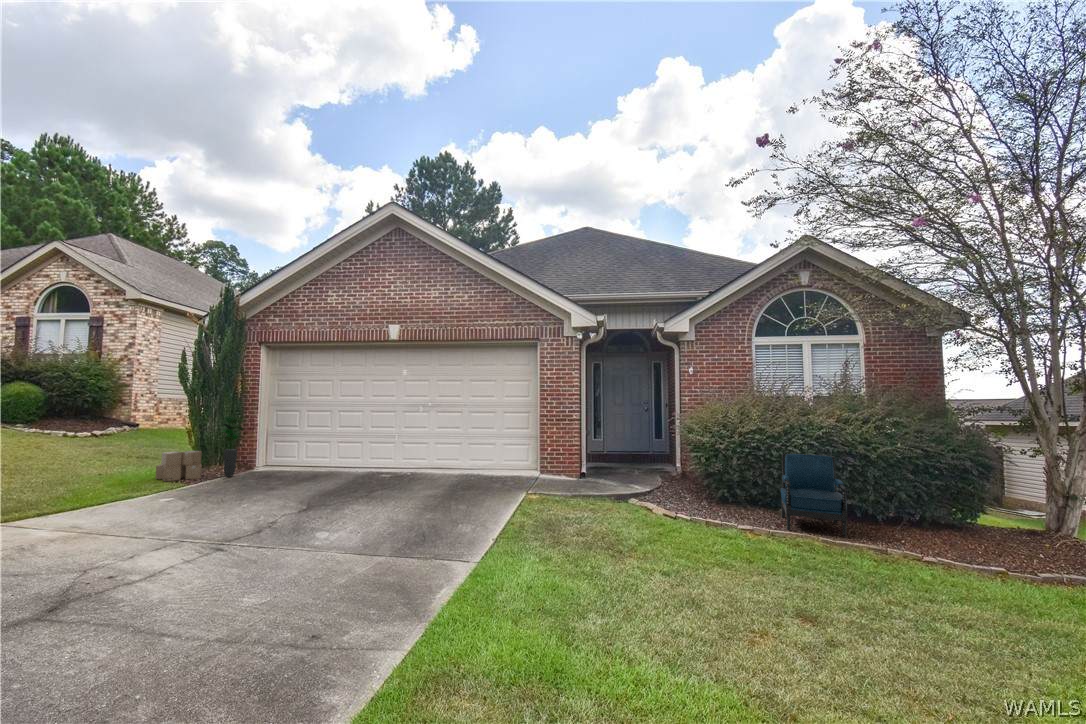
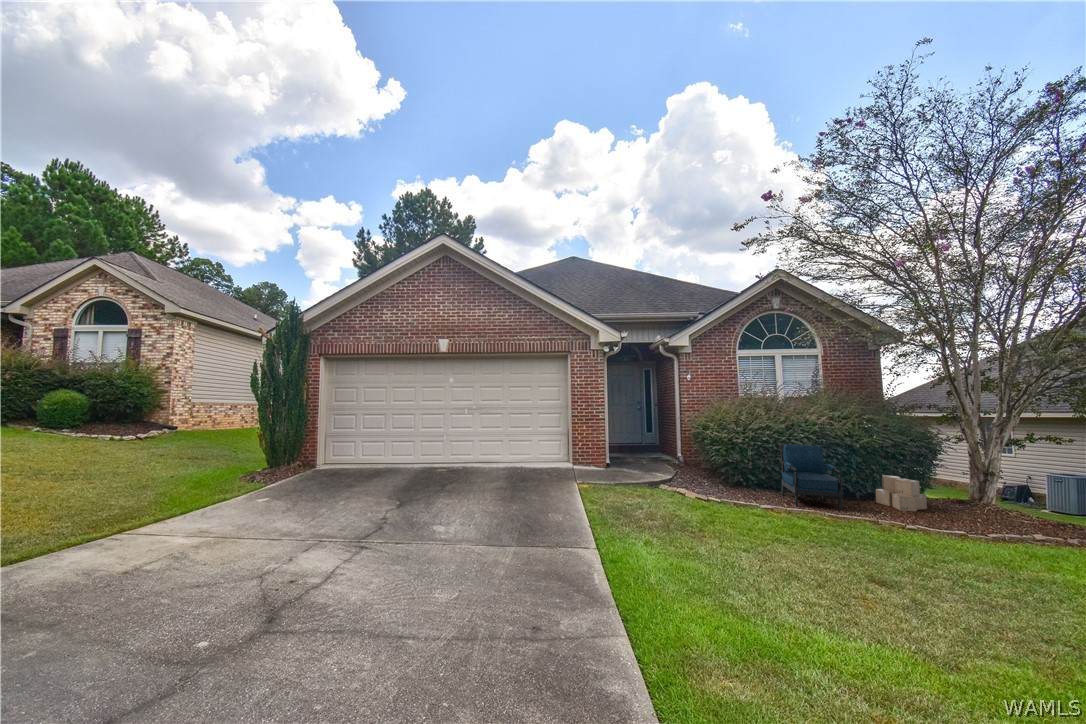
potted plant: present [222,417,243,477] -> none [288,421,314,475]
cardboard box: present [156,451,202,481] -> present [876,475,927,512]

